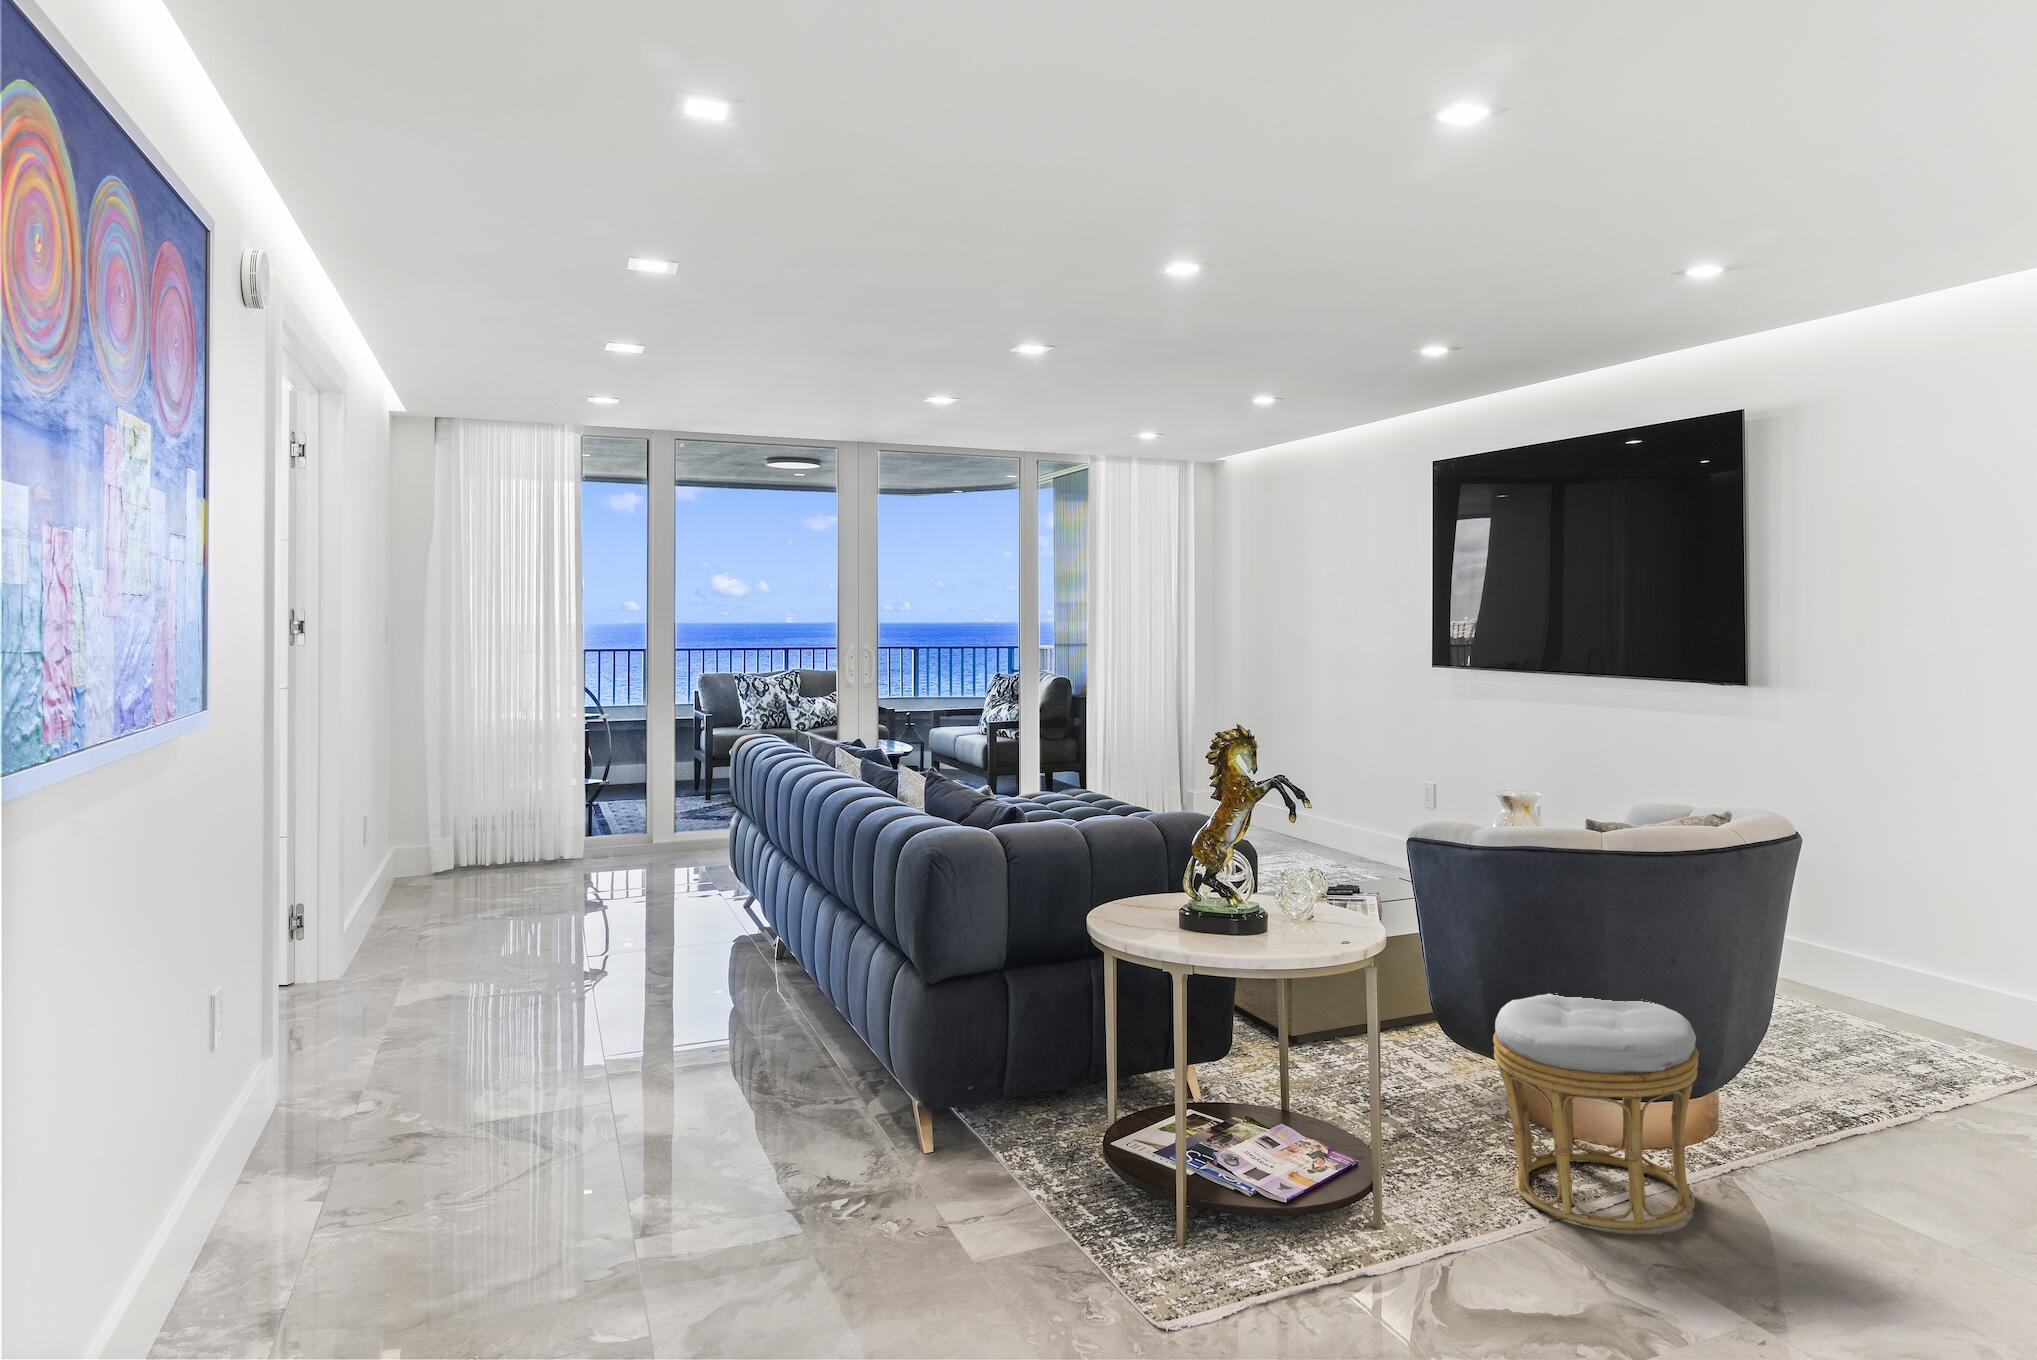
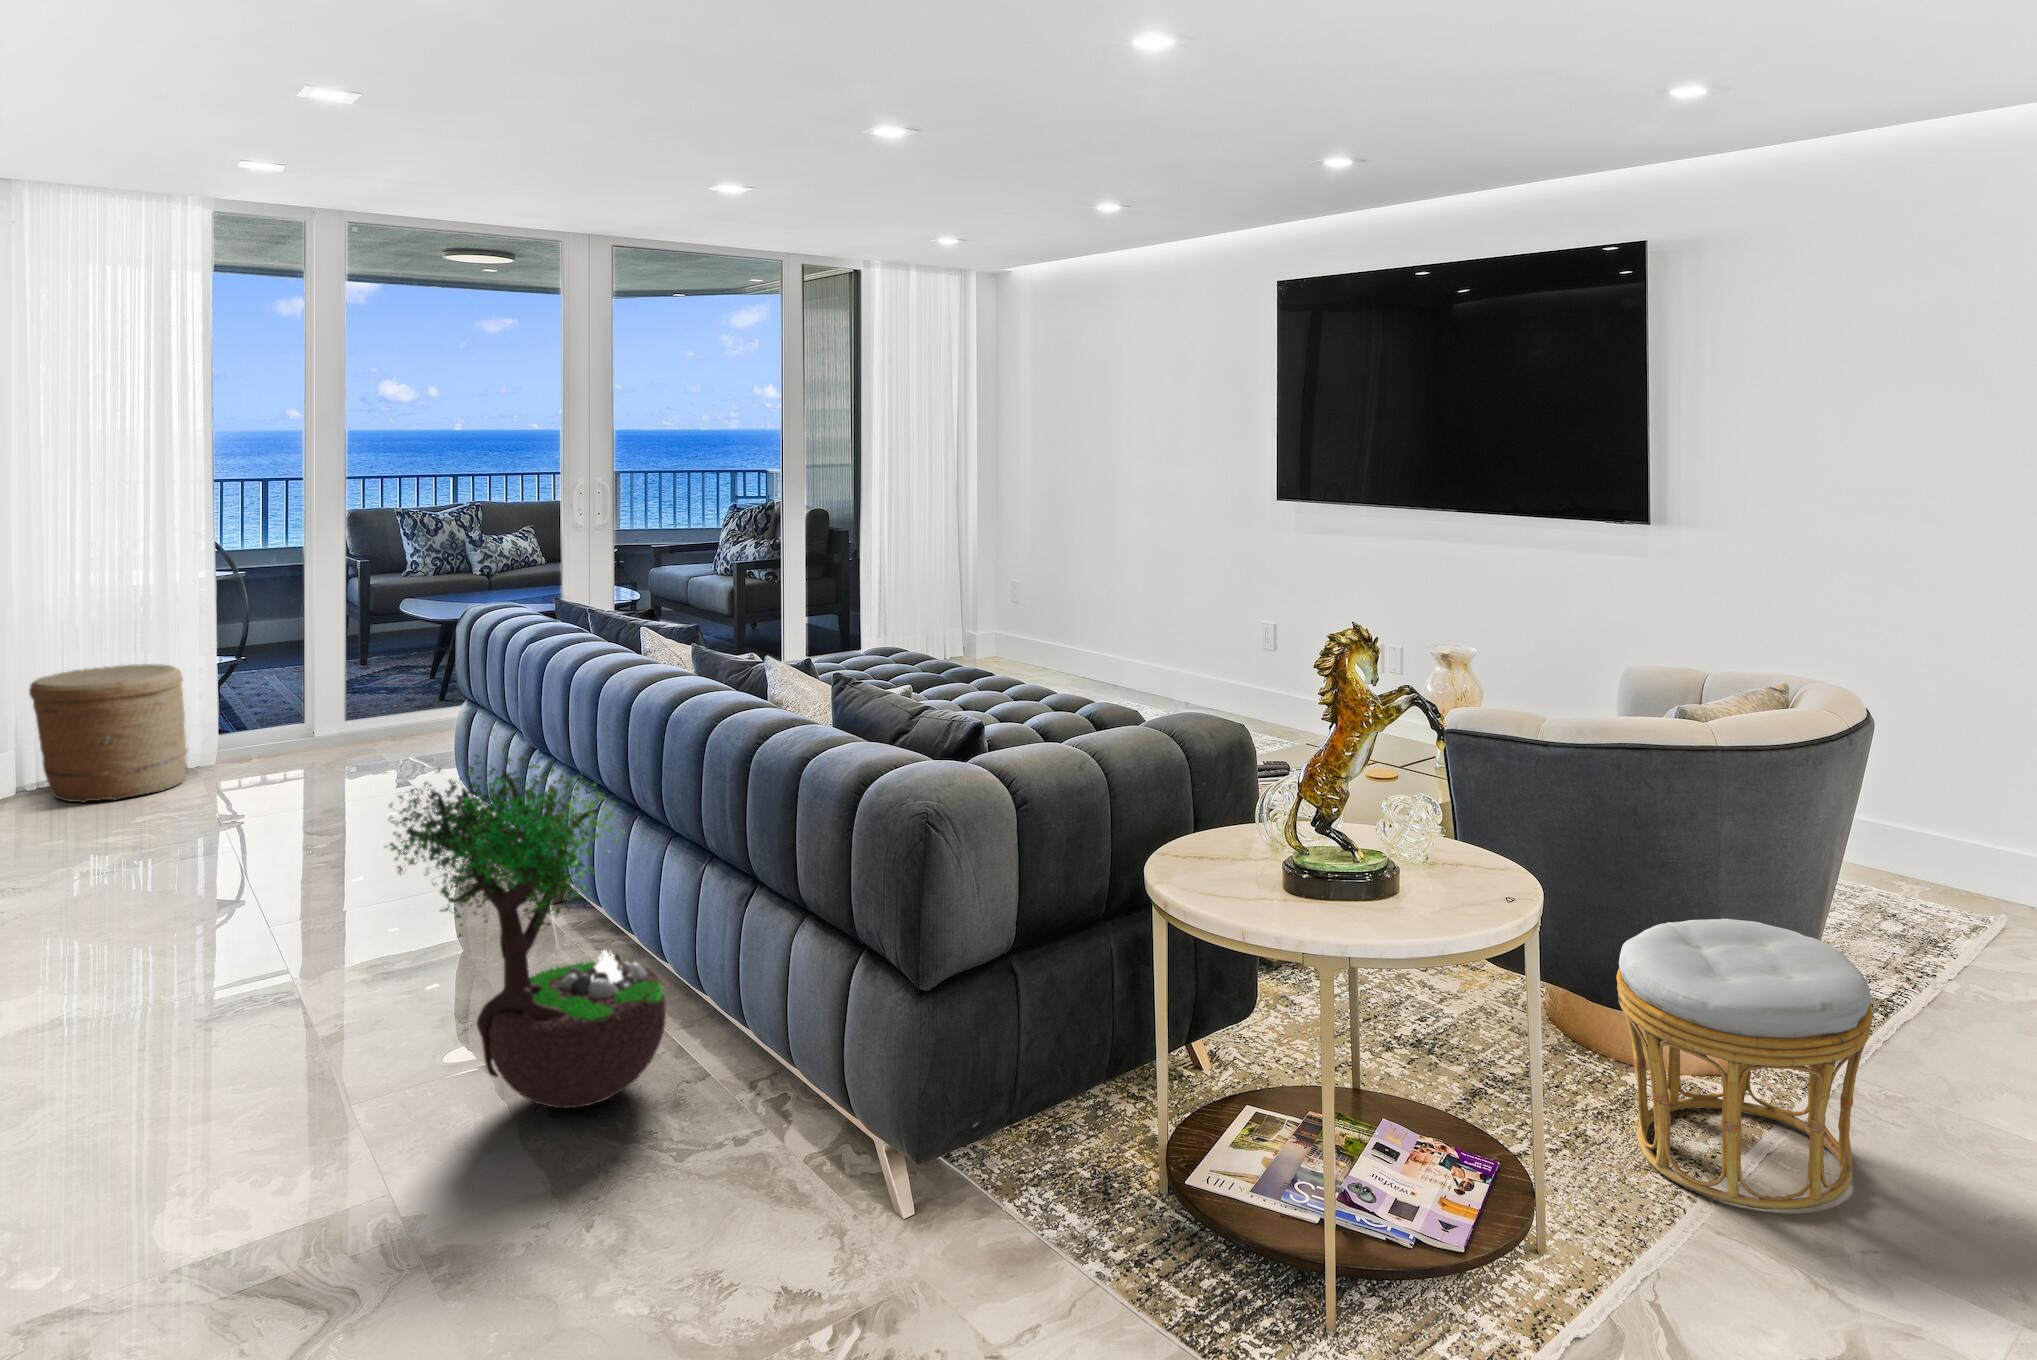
woven basket: none [480,782,577,879] -> present [29,664,188,803]
potted tree: none [635,793,808,1072] -> present [385,729,666,1108]

